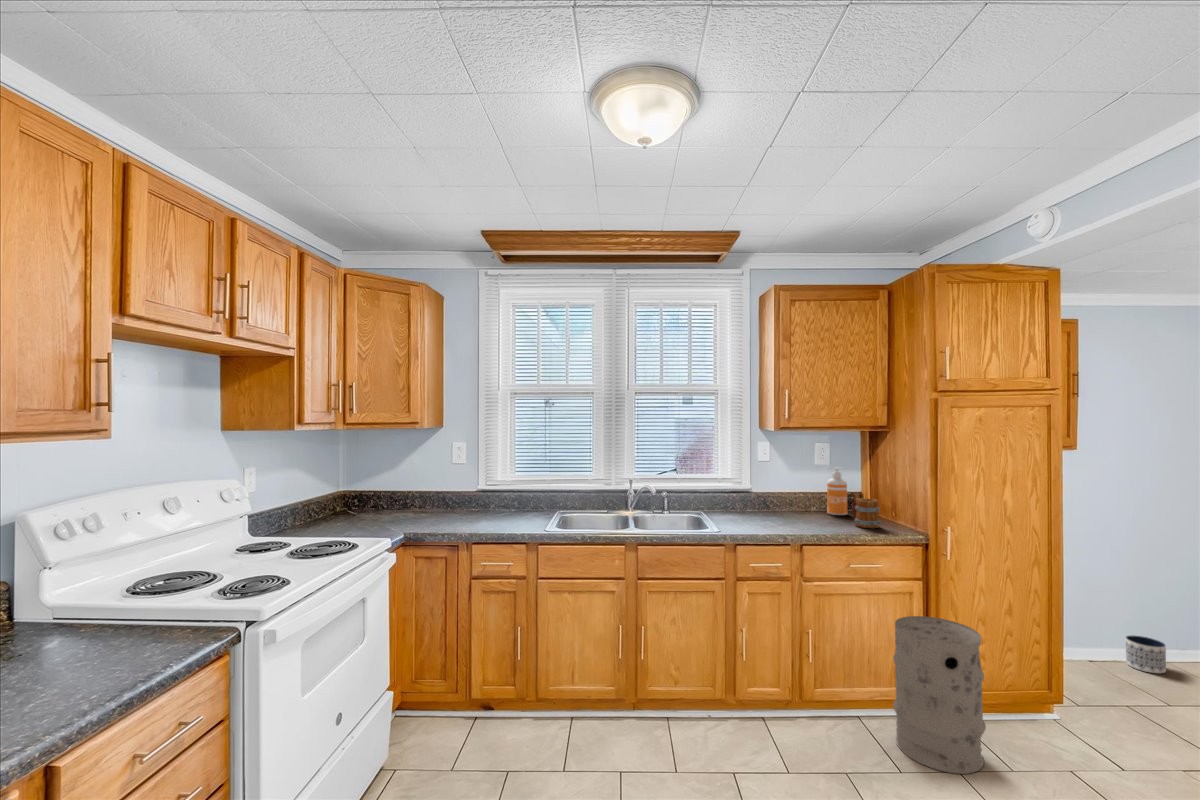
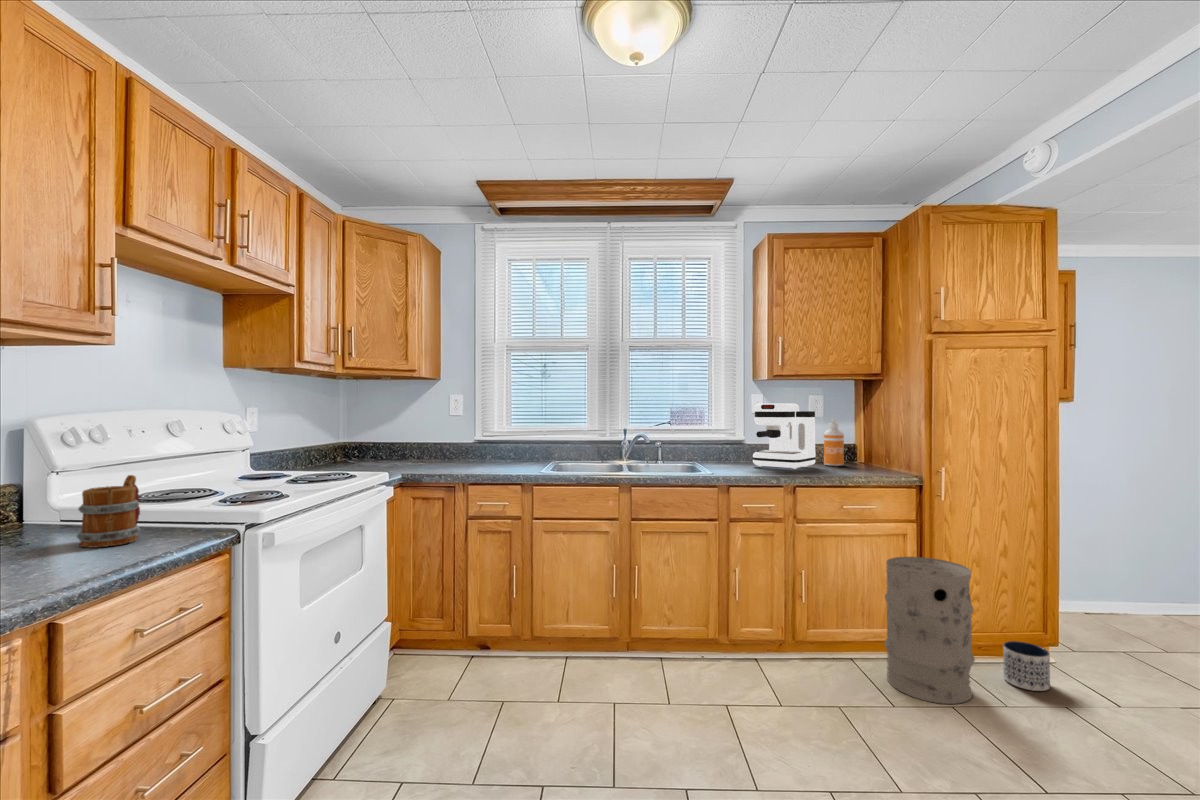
coffee maker: none [757,453,820,522] -> present [753,404,816,469]
mug: present [852,493,880,528] -> present [77,475,140,548]
planter: present [1126,636,1166,673] -> present [1003,641,1050,691]

